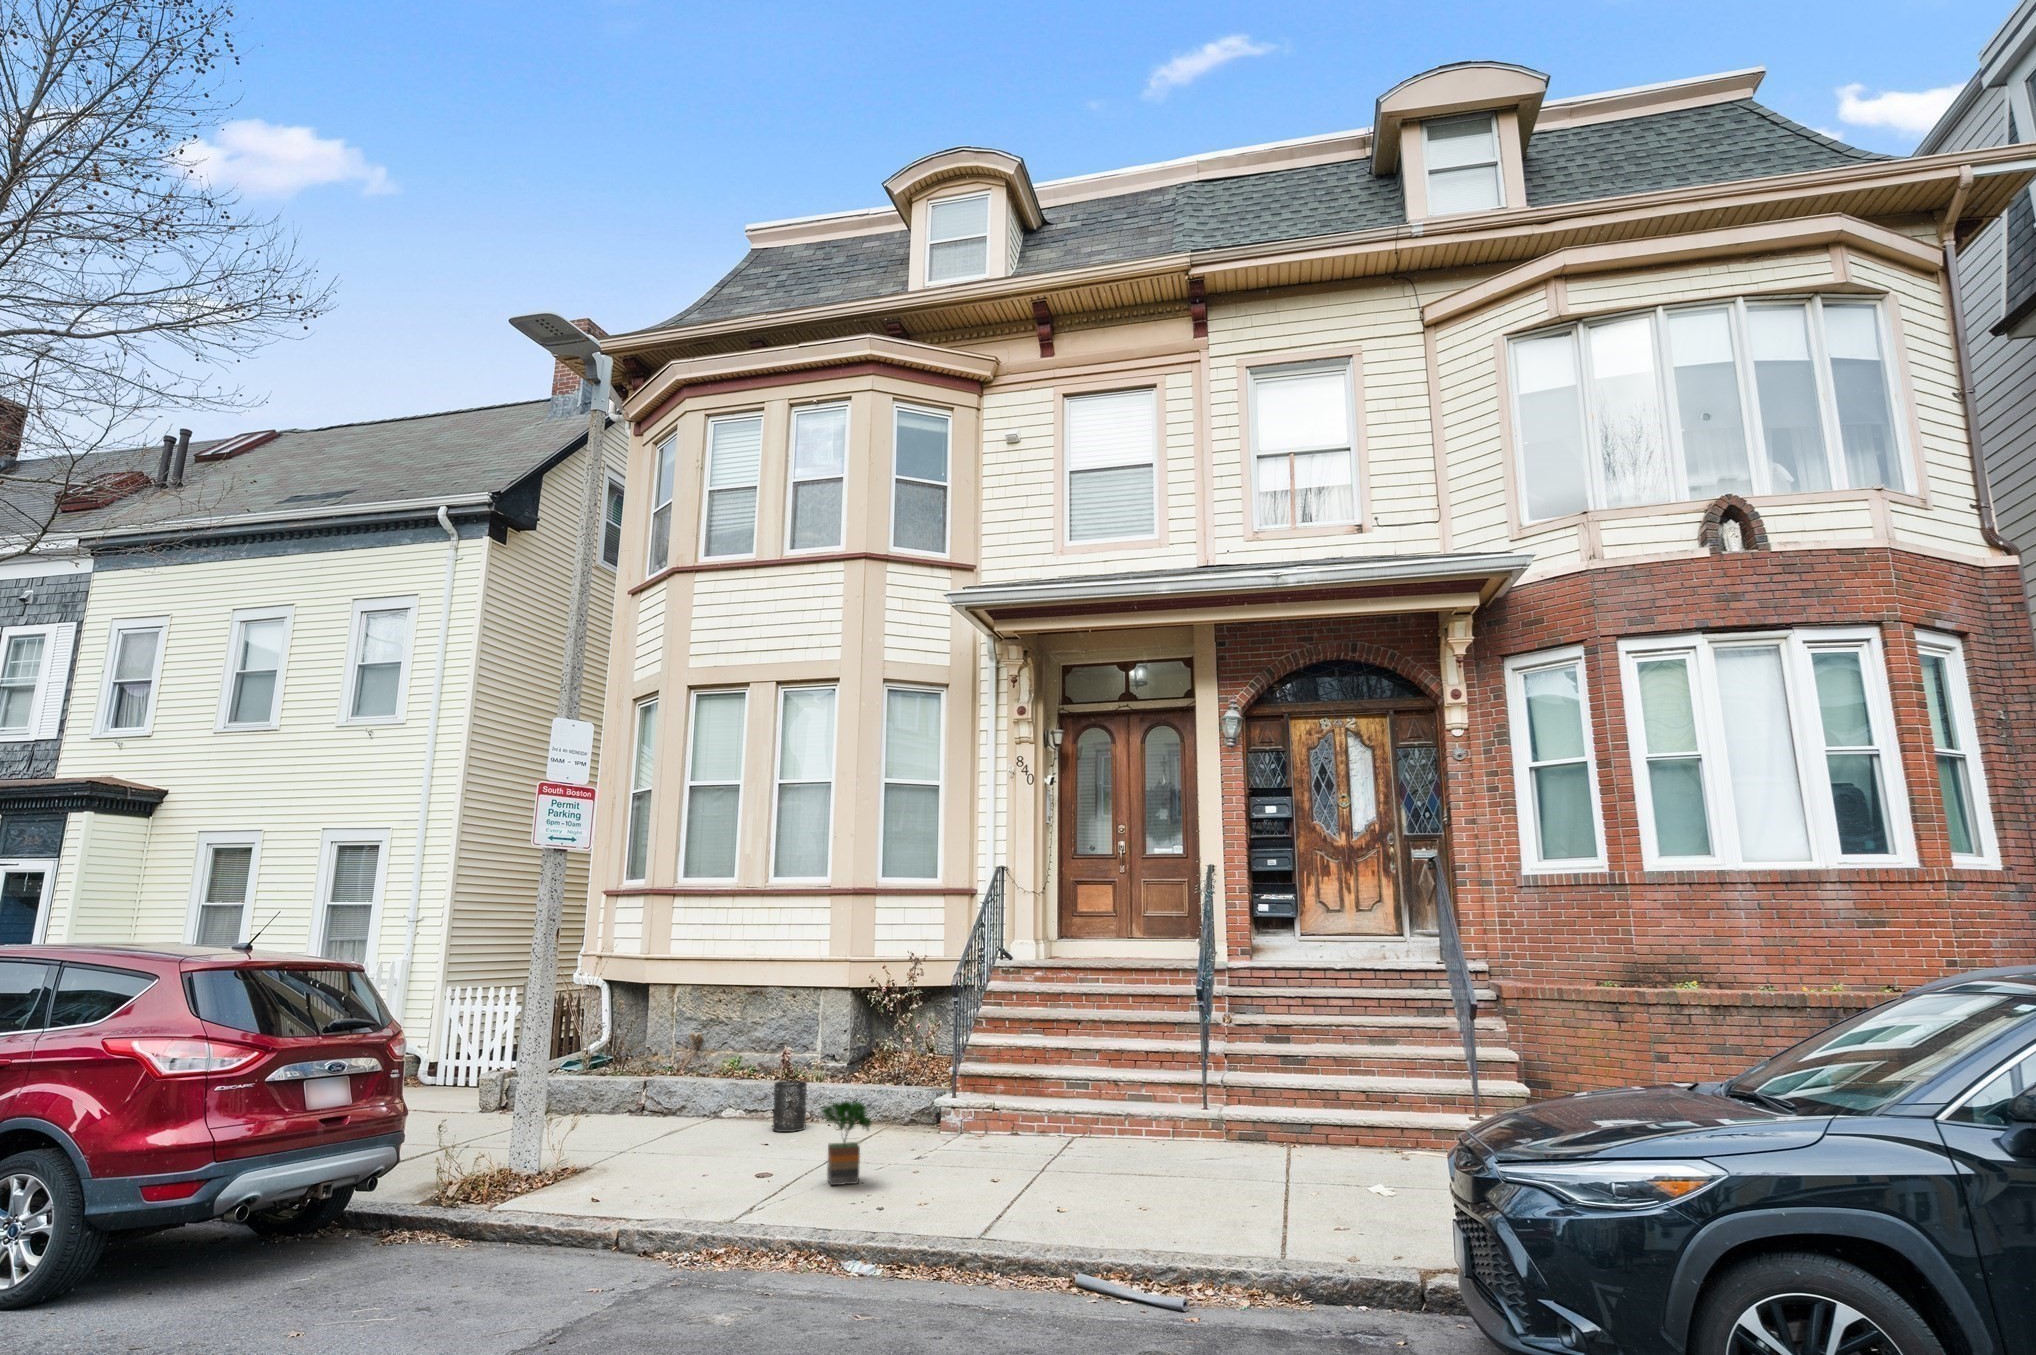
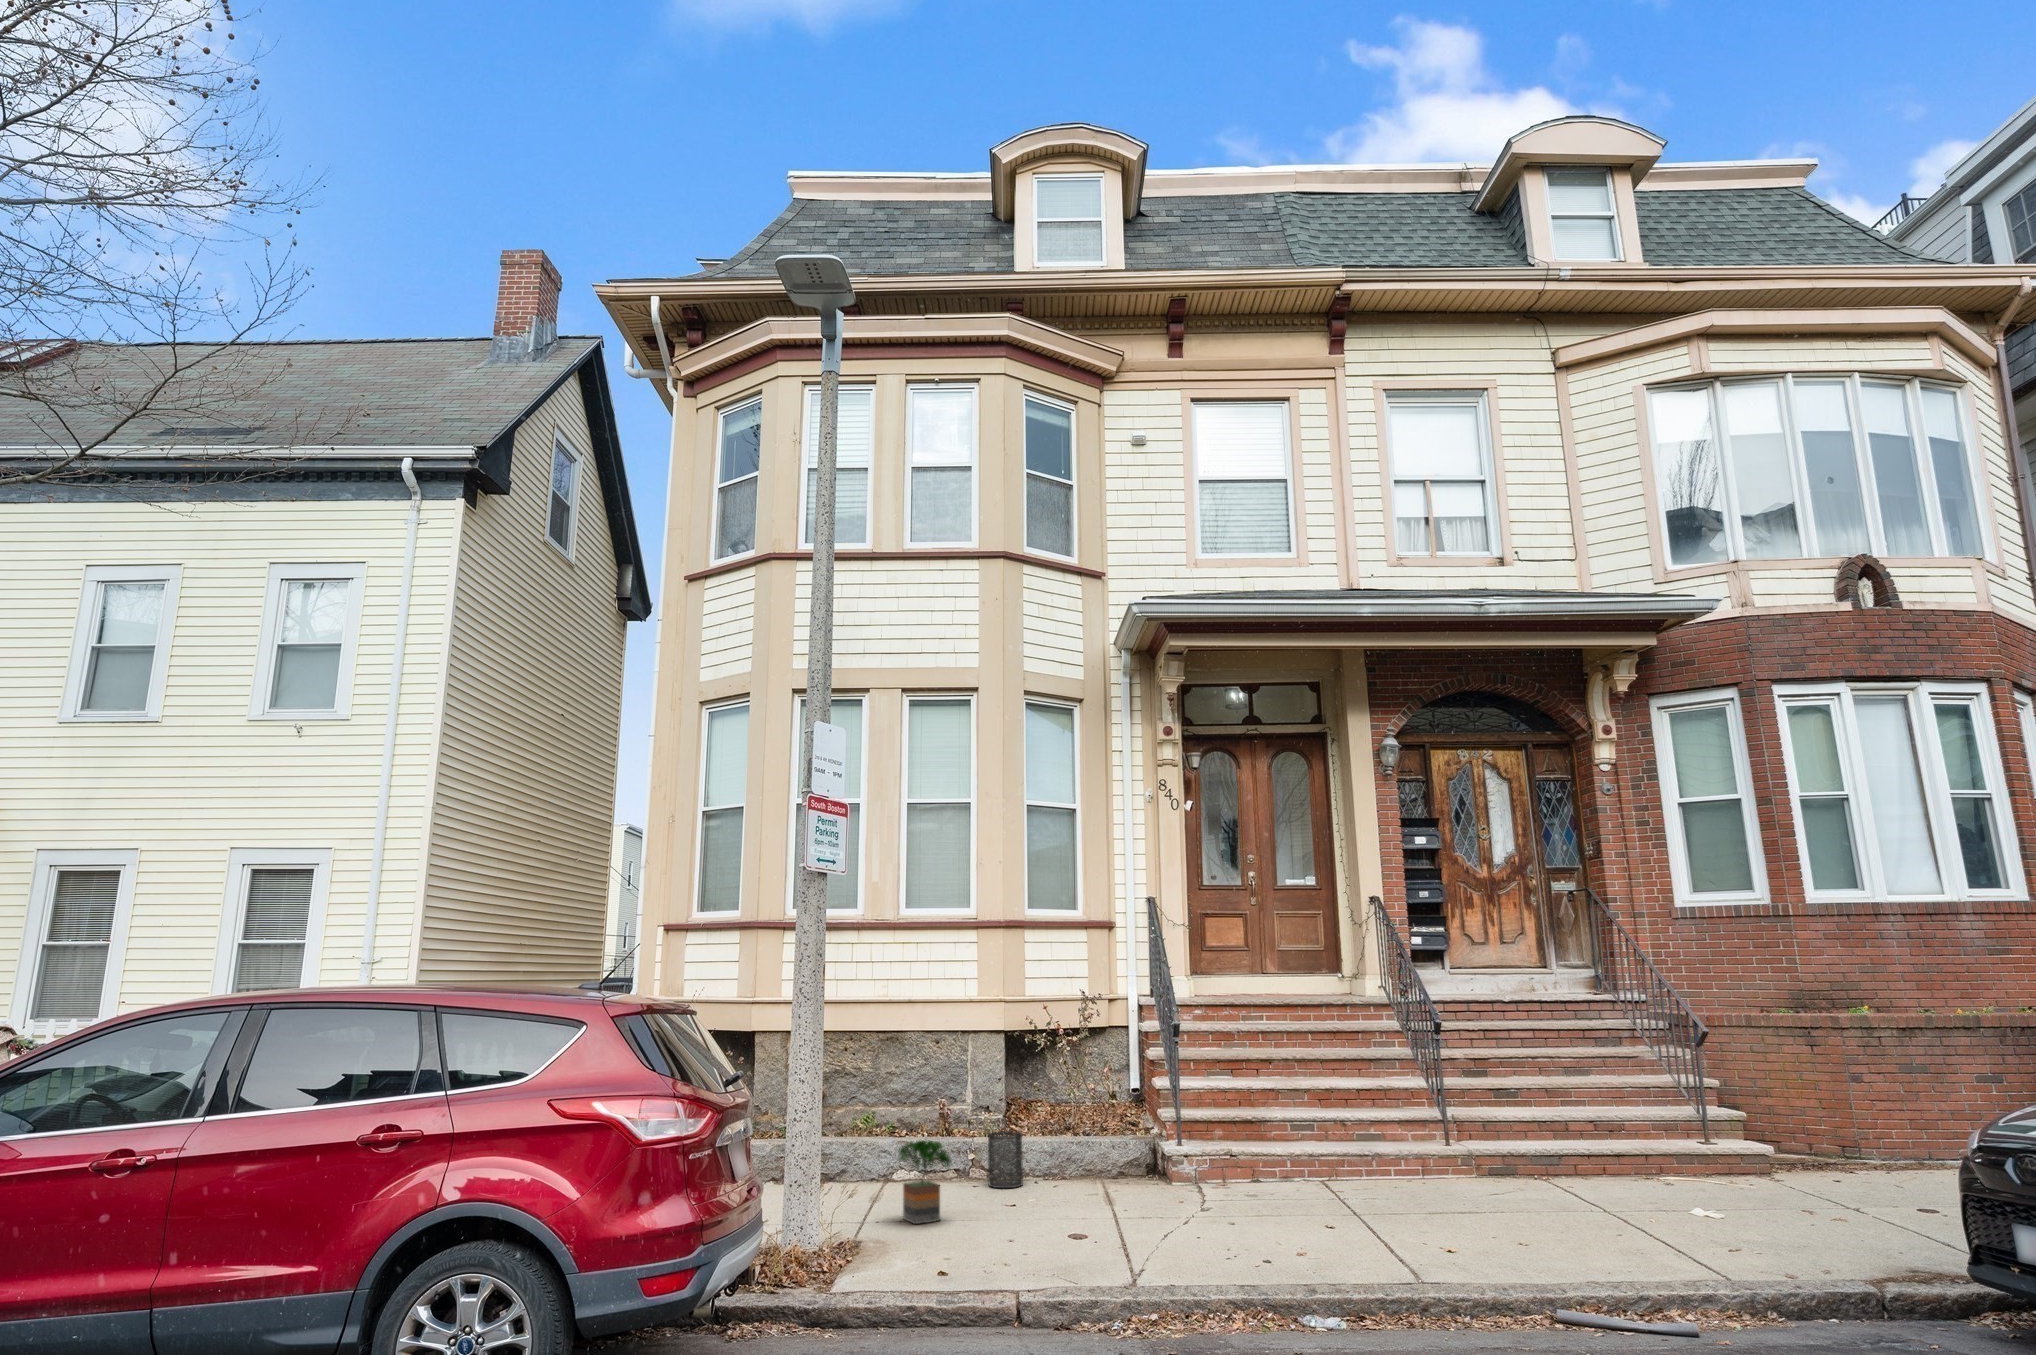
potted tree: present [822,1101,872,1185] -> present [899,1140,951,1224]

